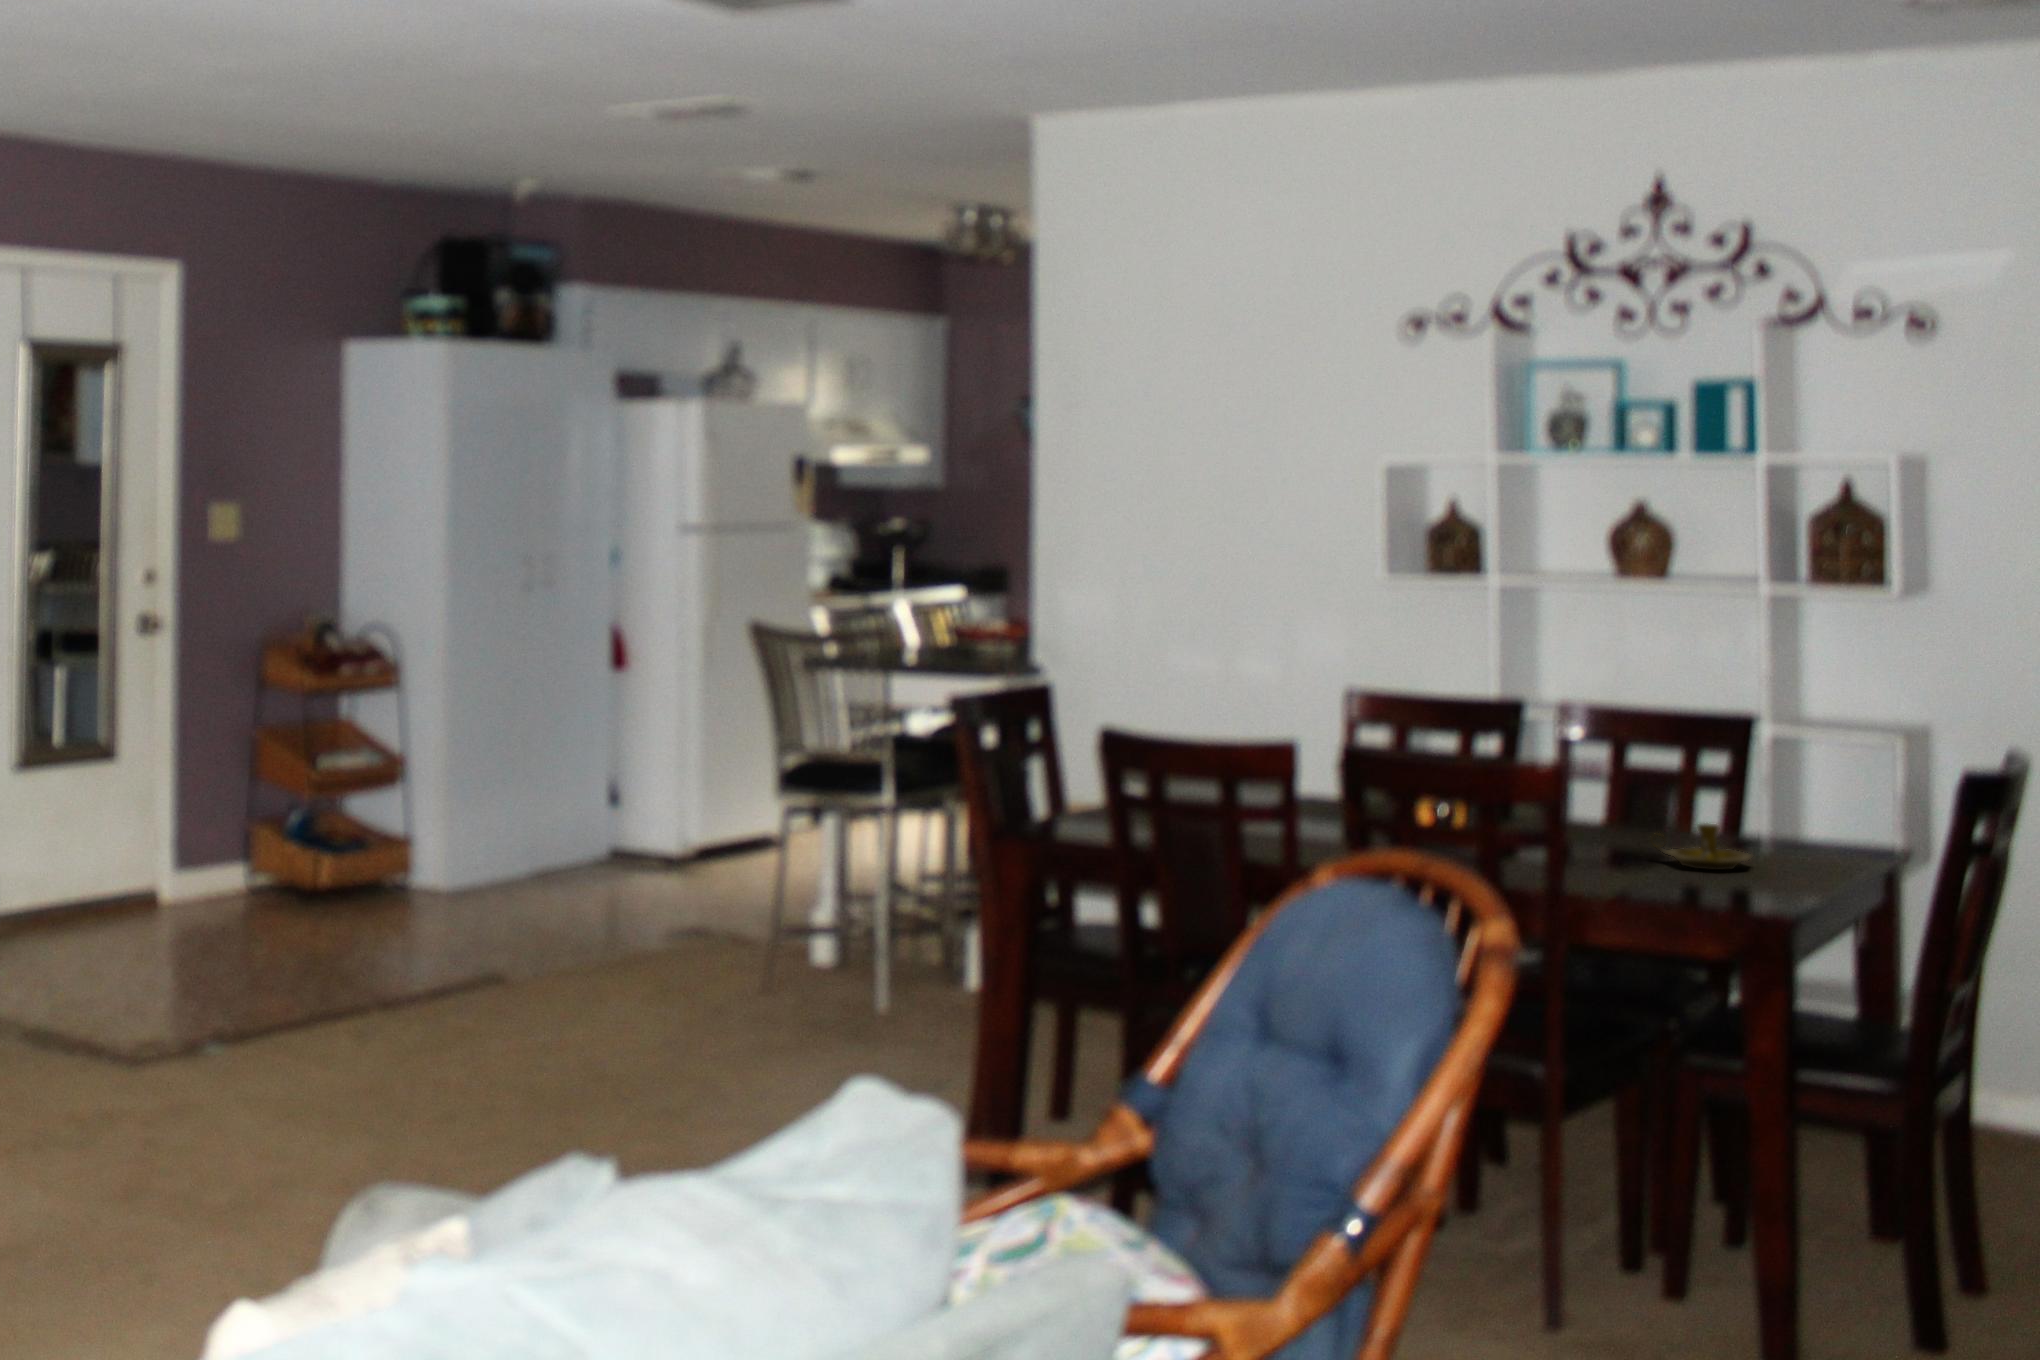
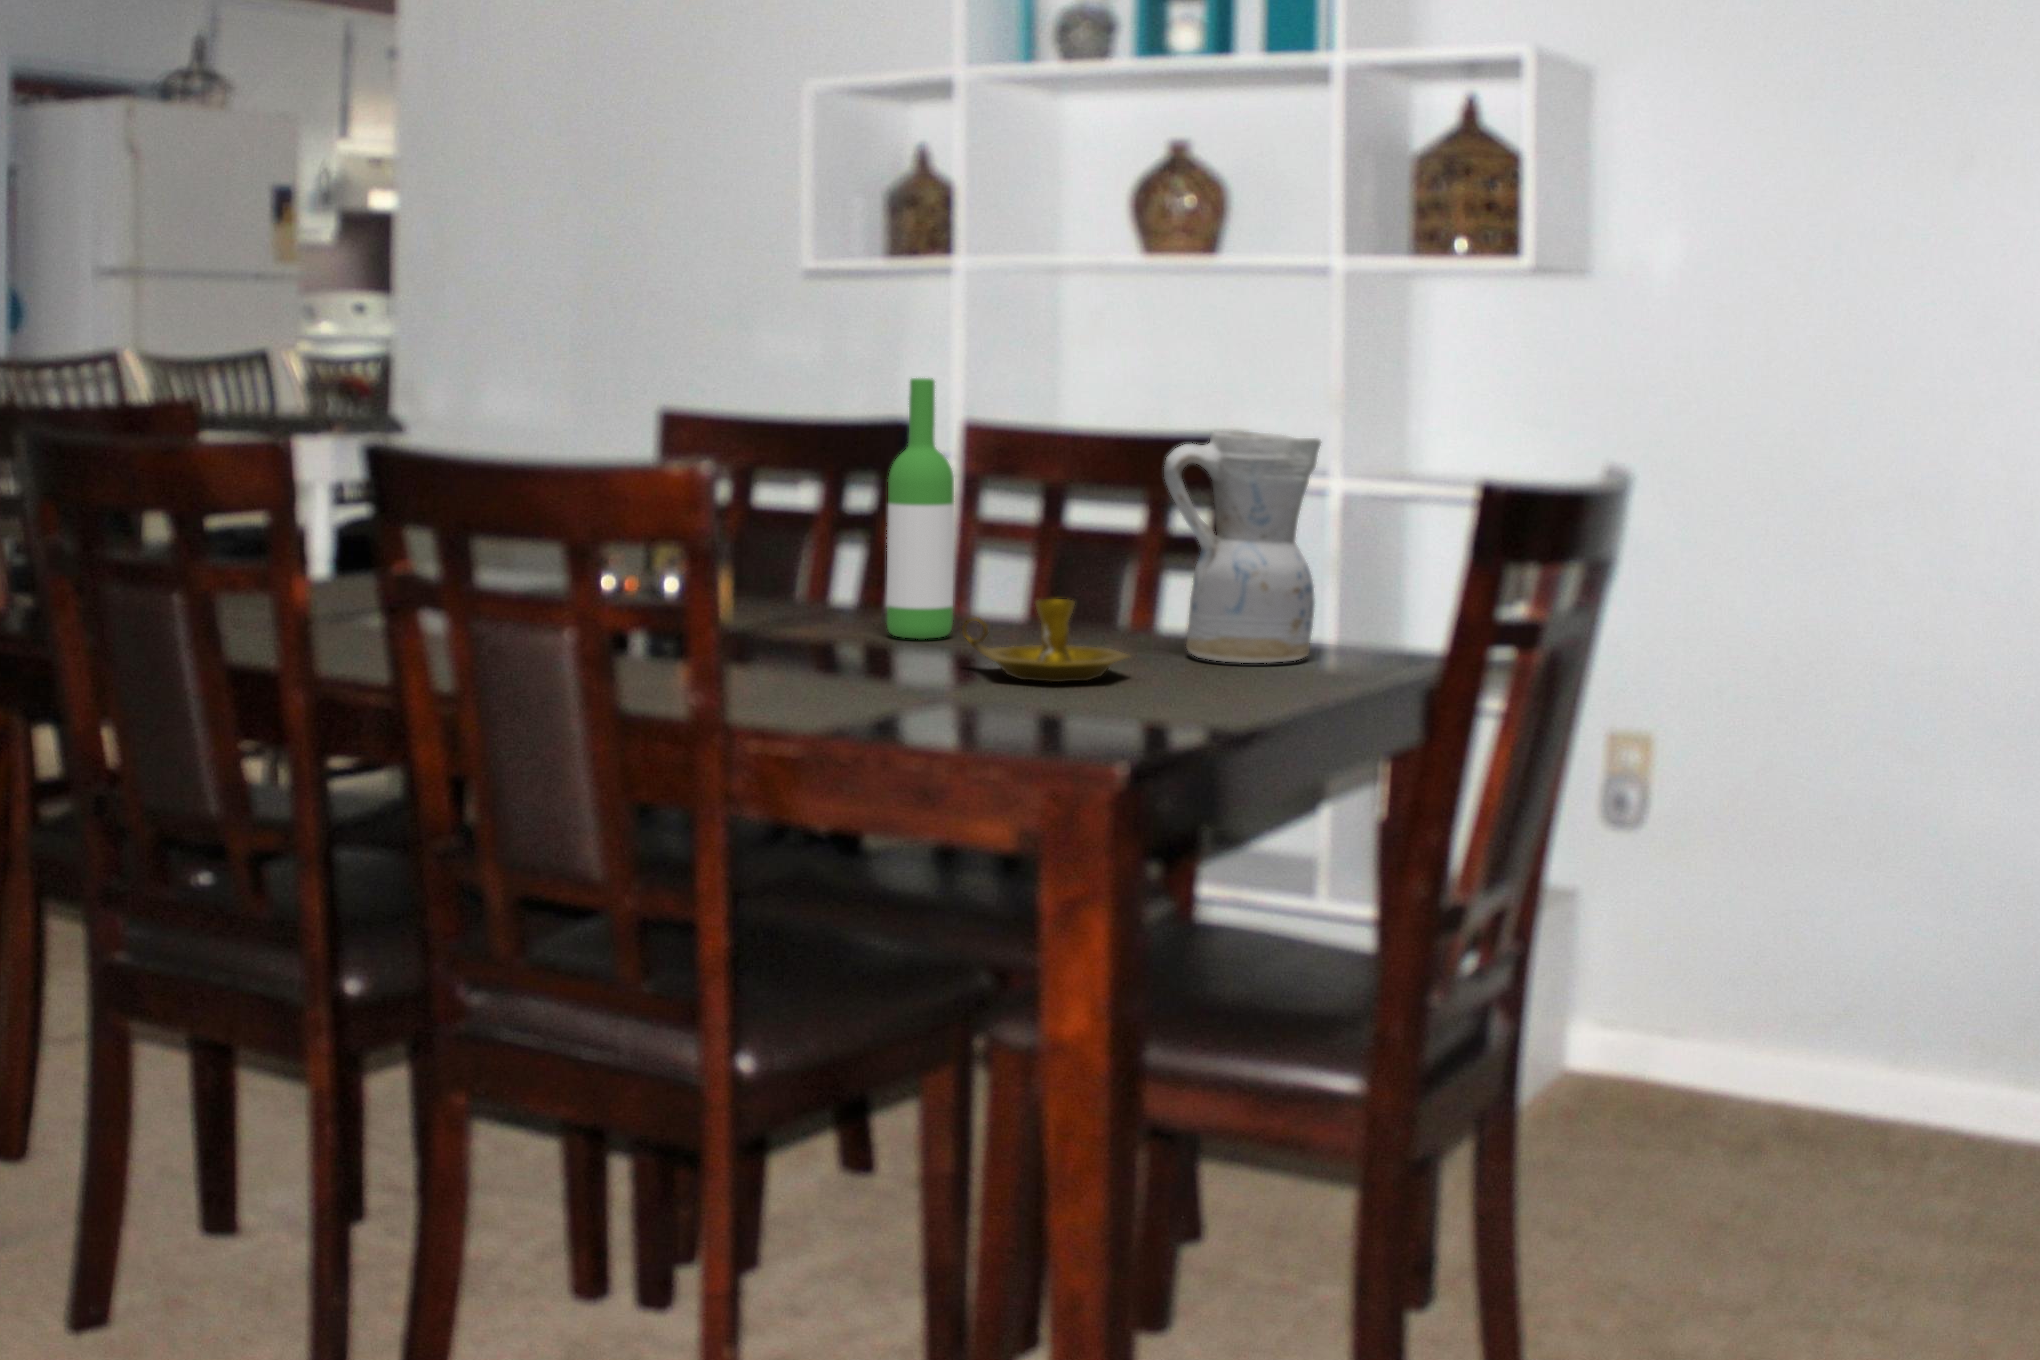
wine bottle: none [1570,691,1612,841] -> present [887,378,954,639]
ceramic pitcher: none [1752,725,1844,858] -> present [1164,431,1321,663]

